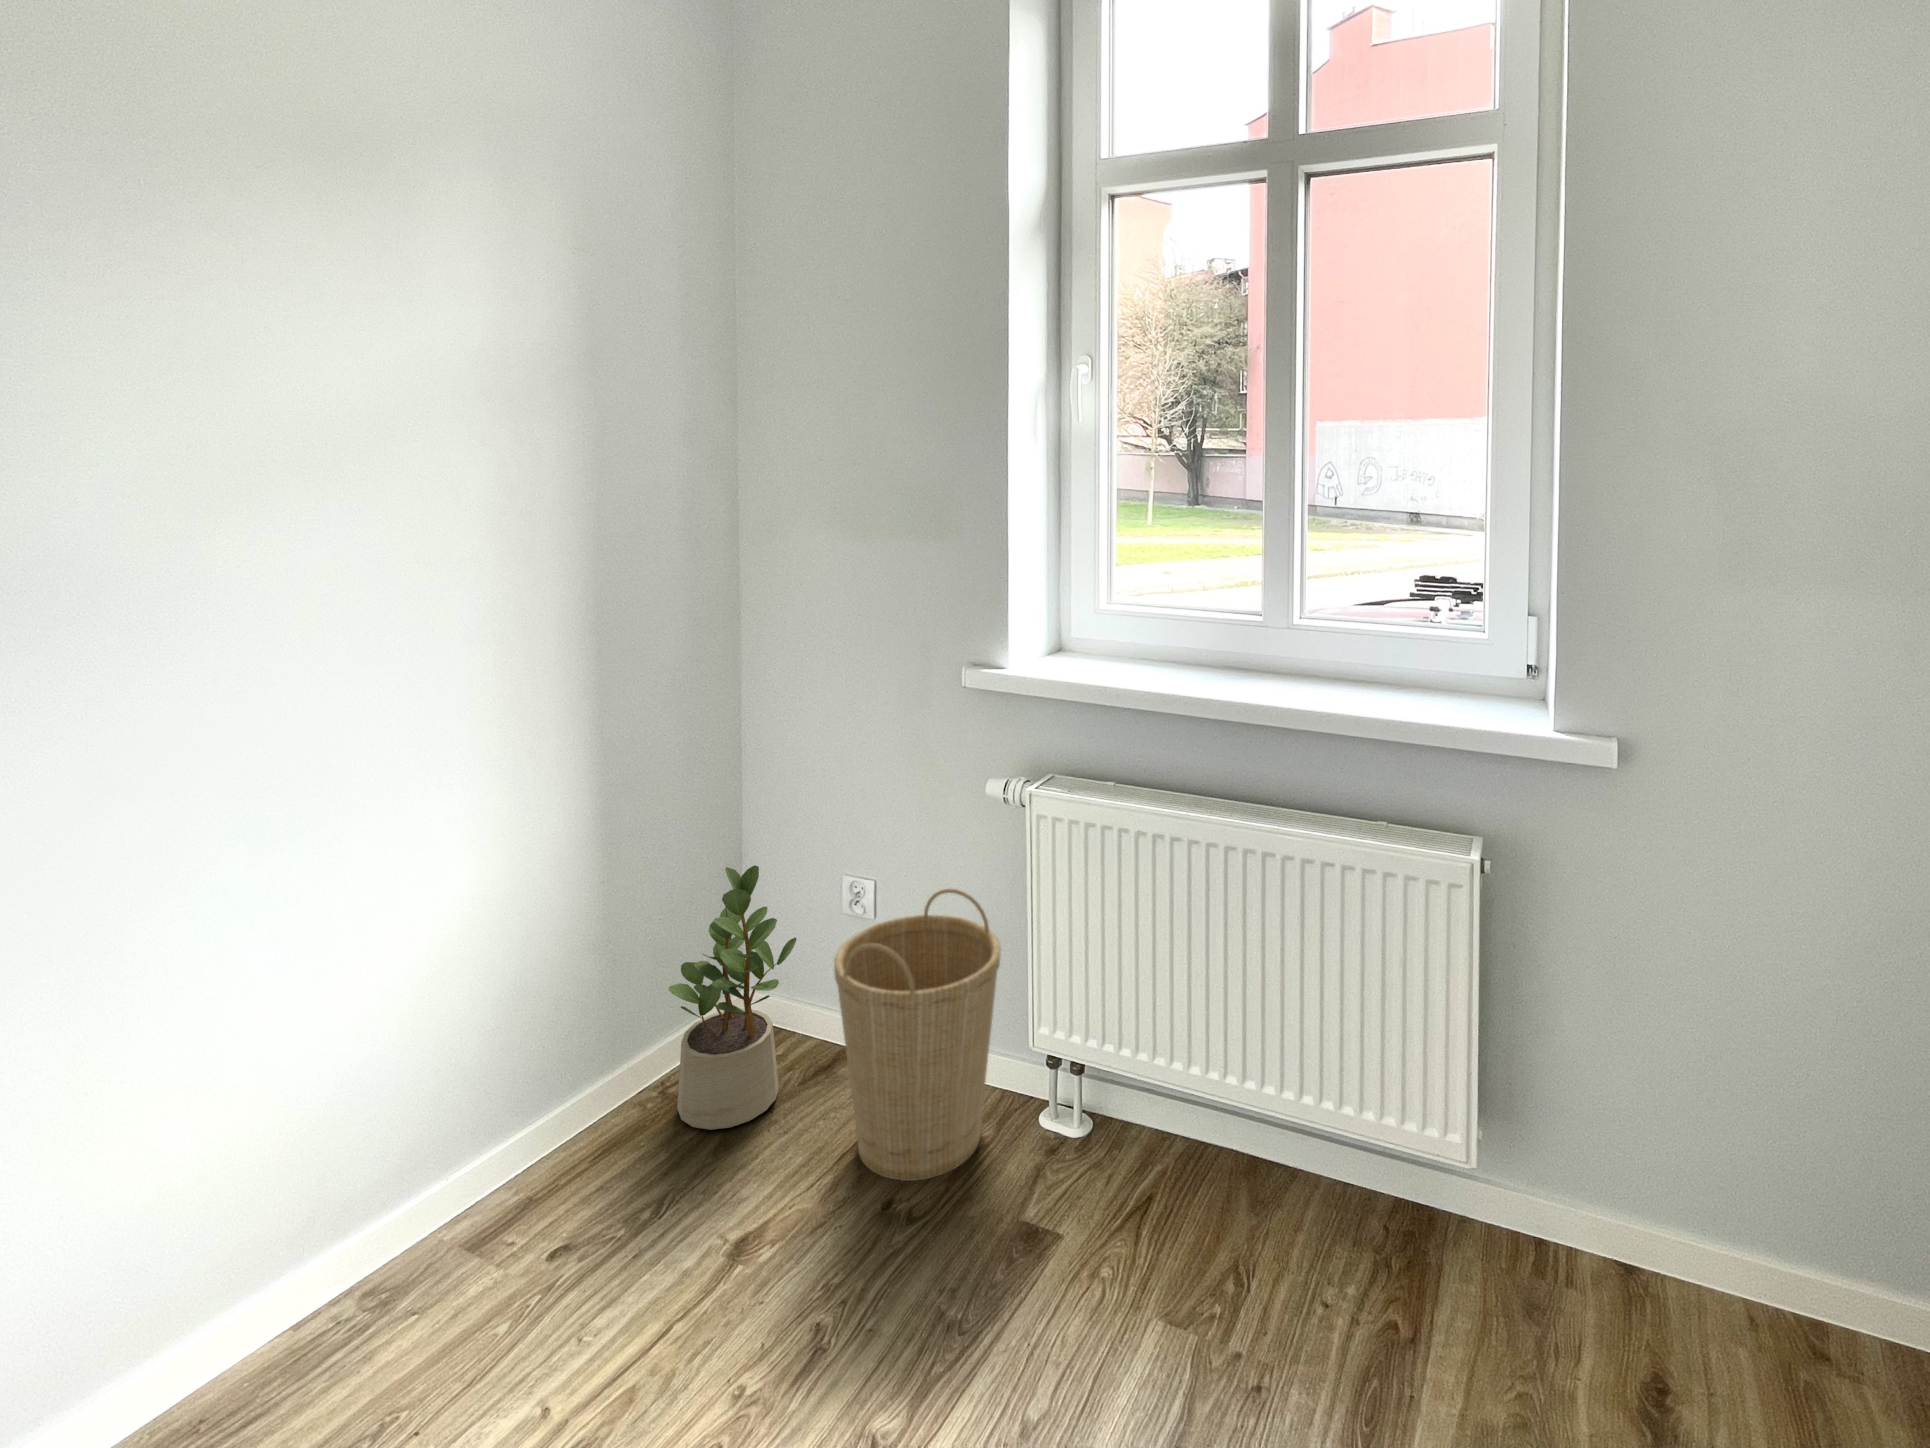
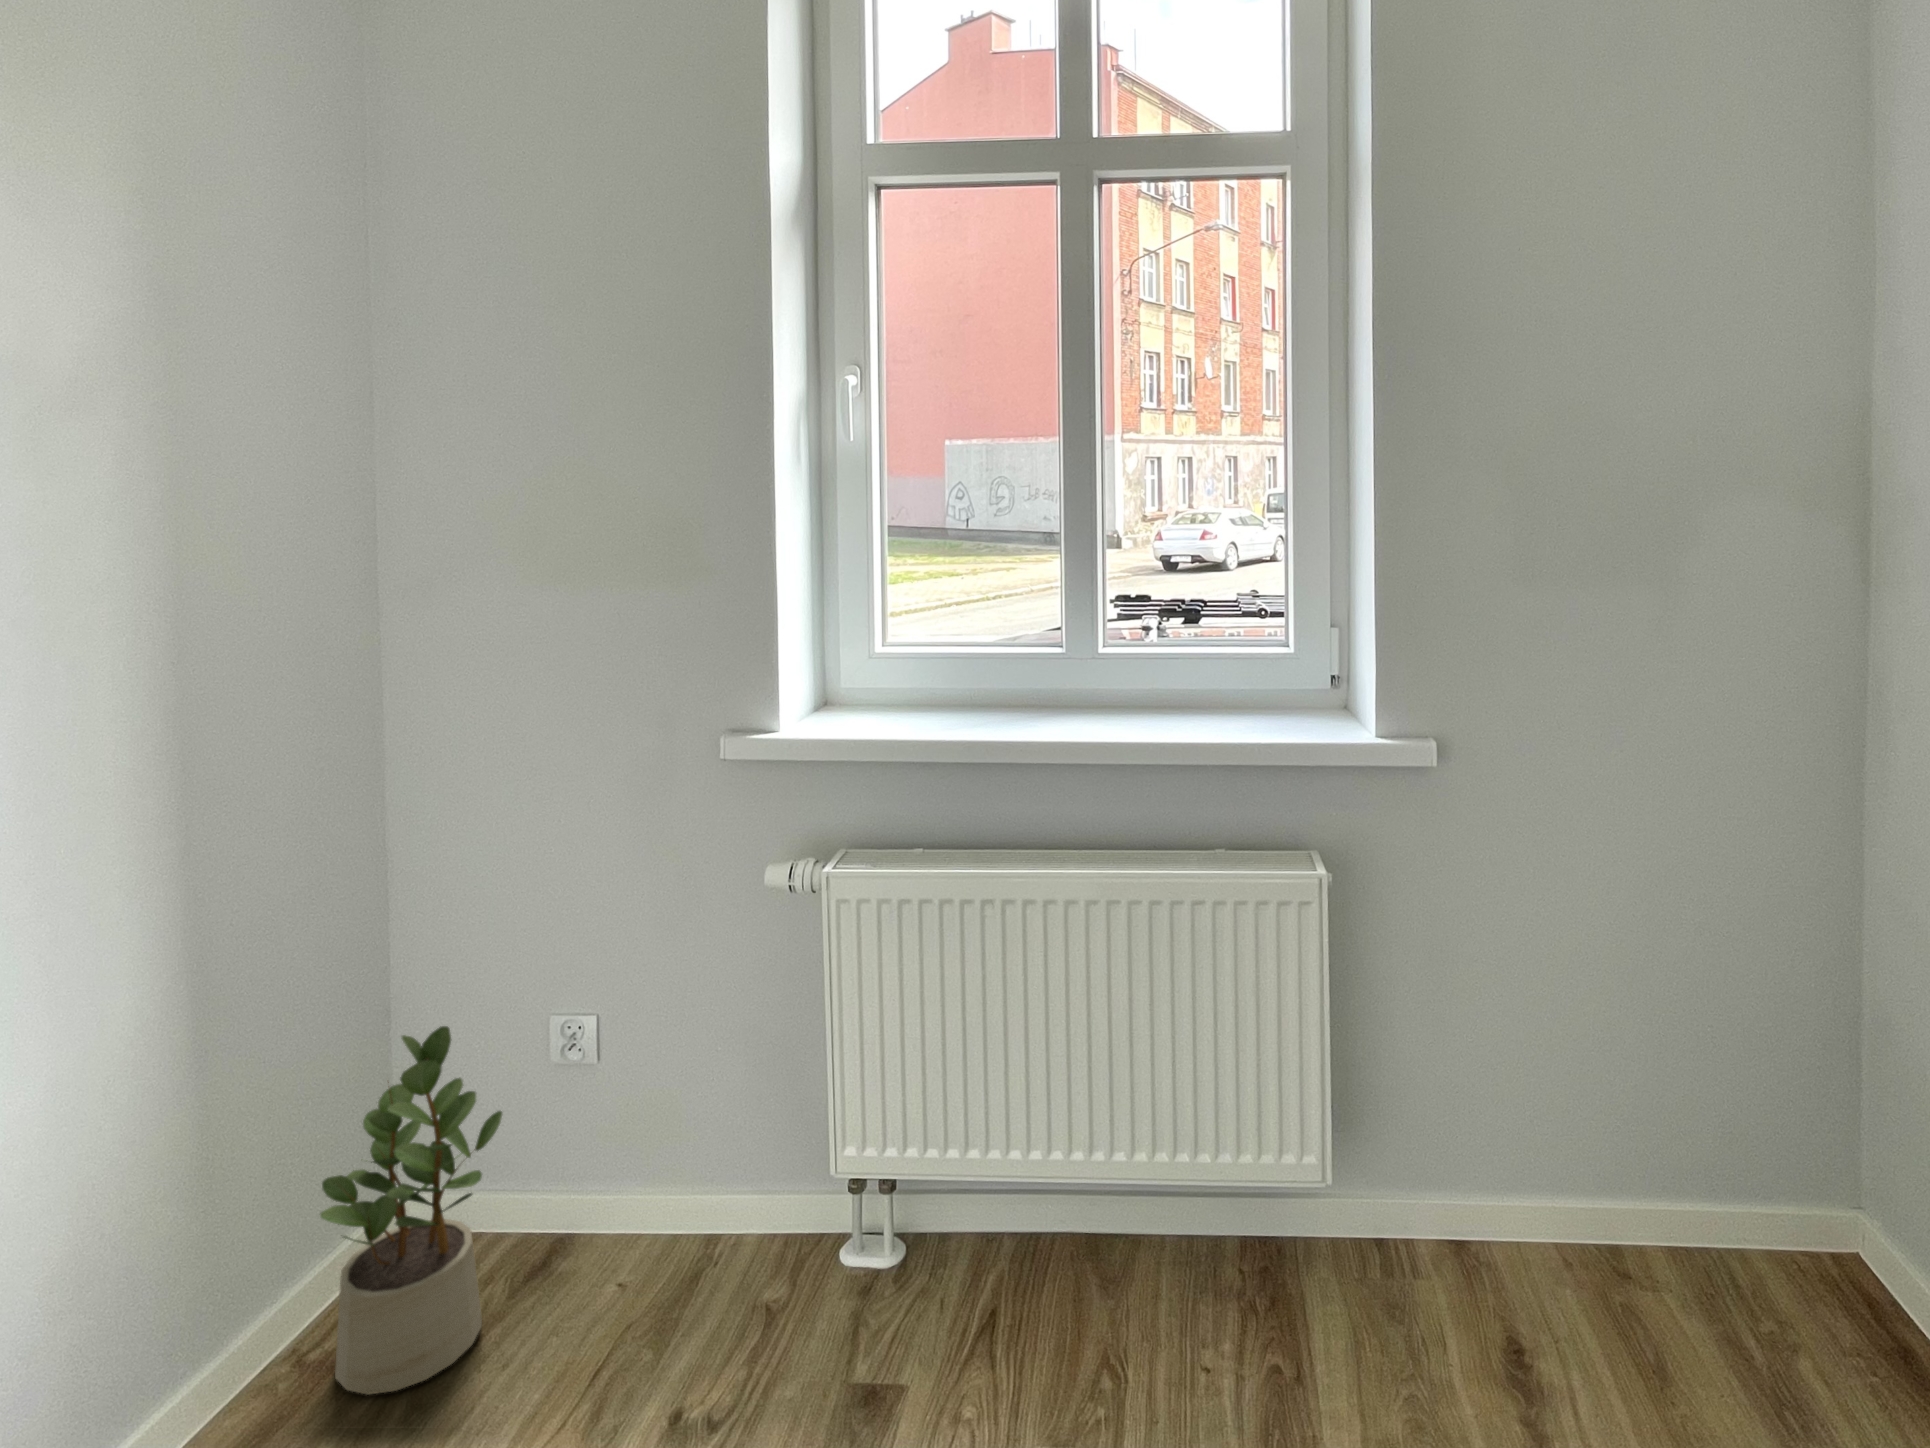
basket: present [834,889,1001,1181] -> none [580,1008,794,1380]

